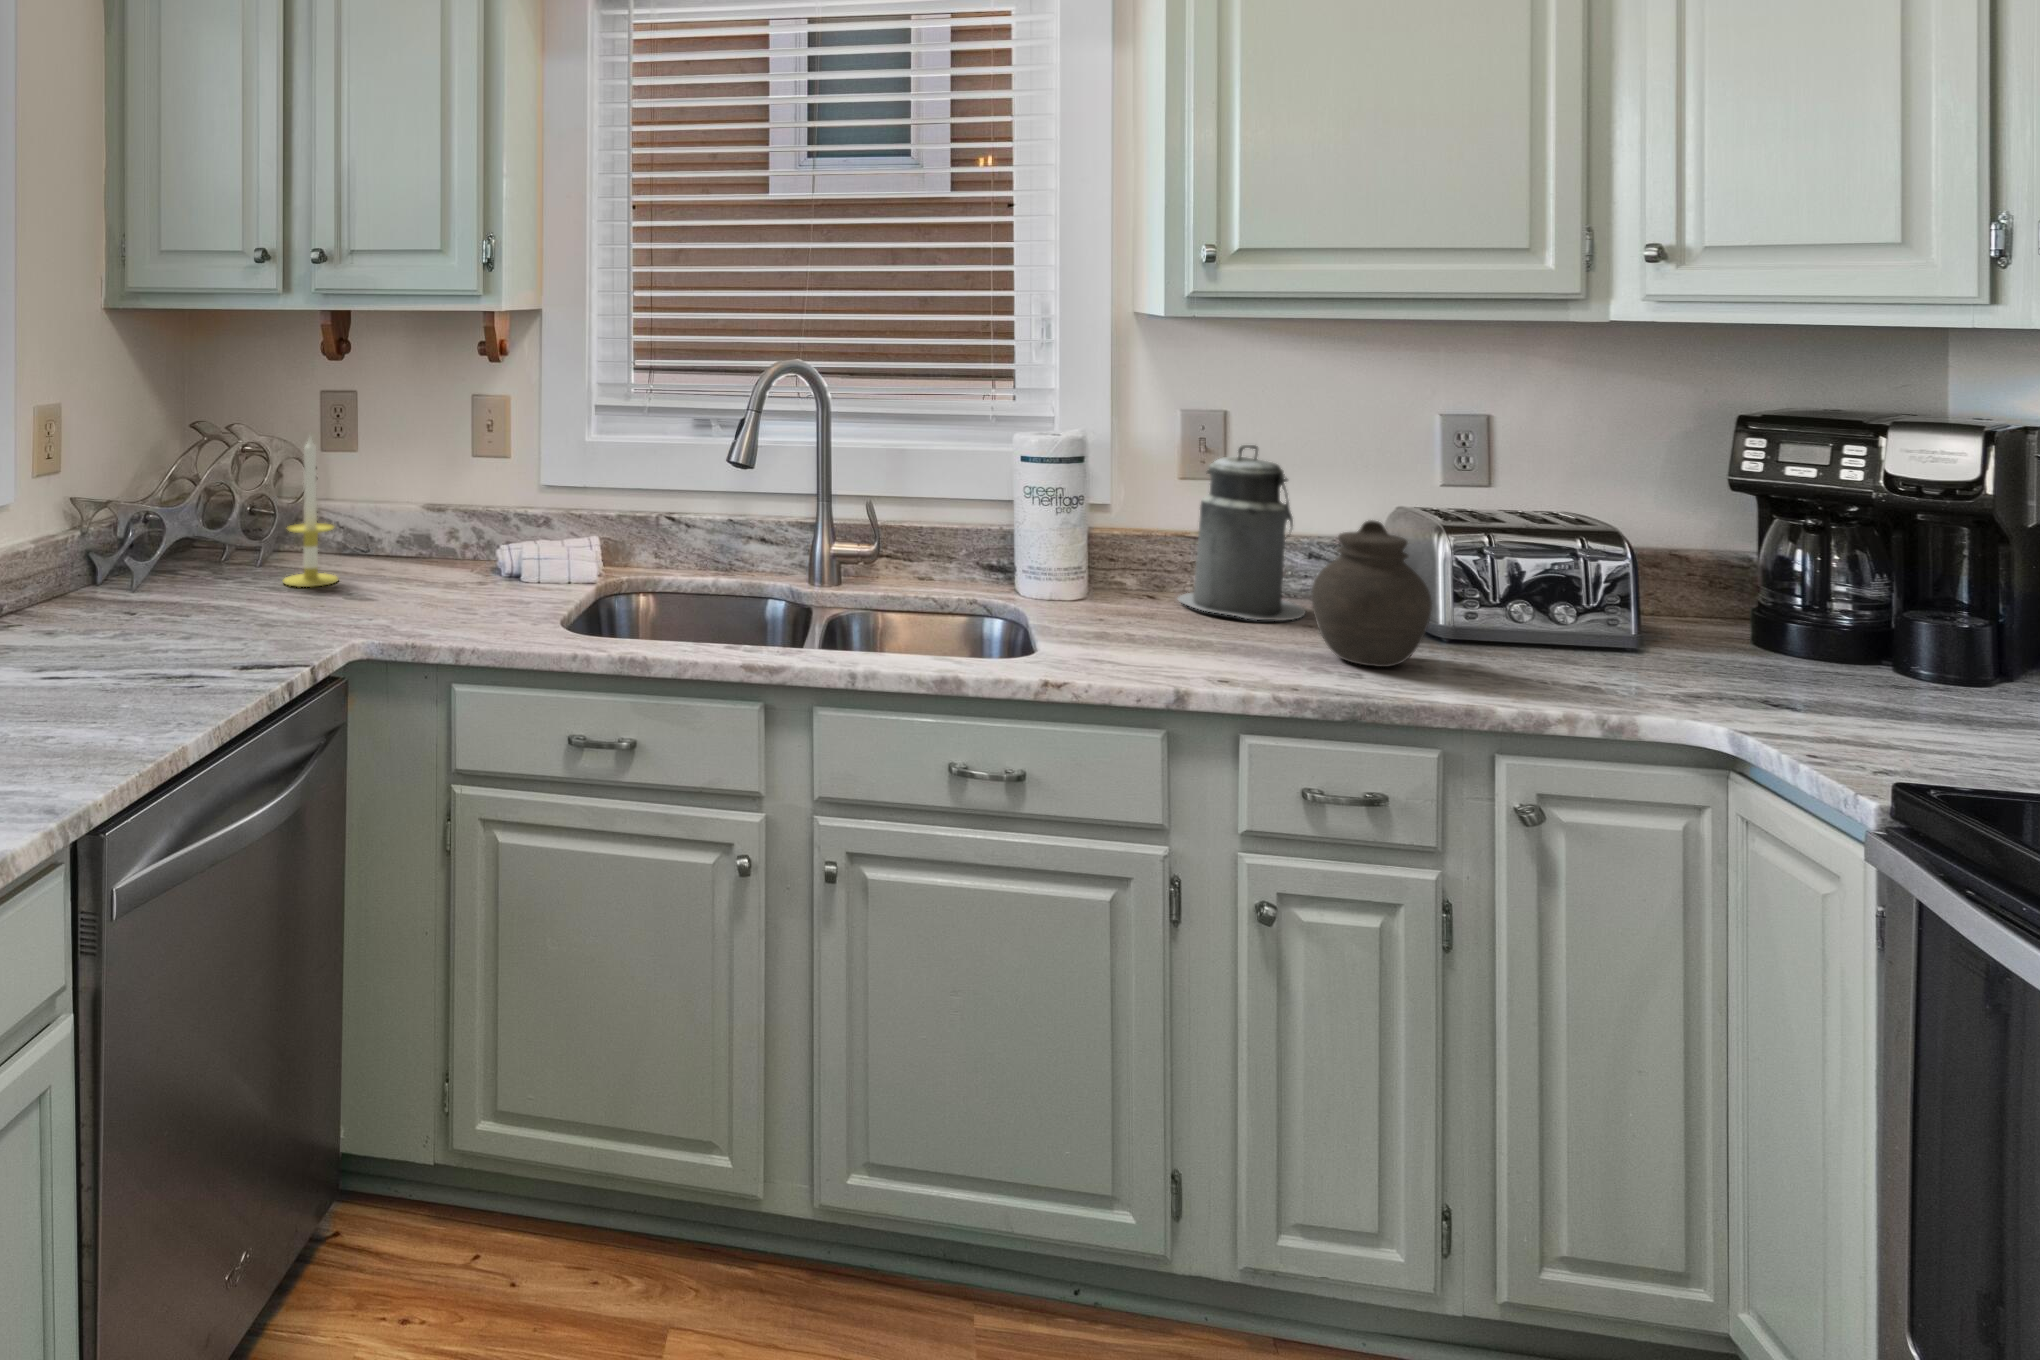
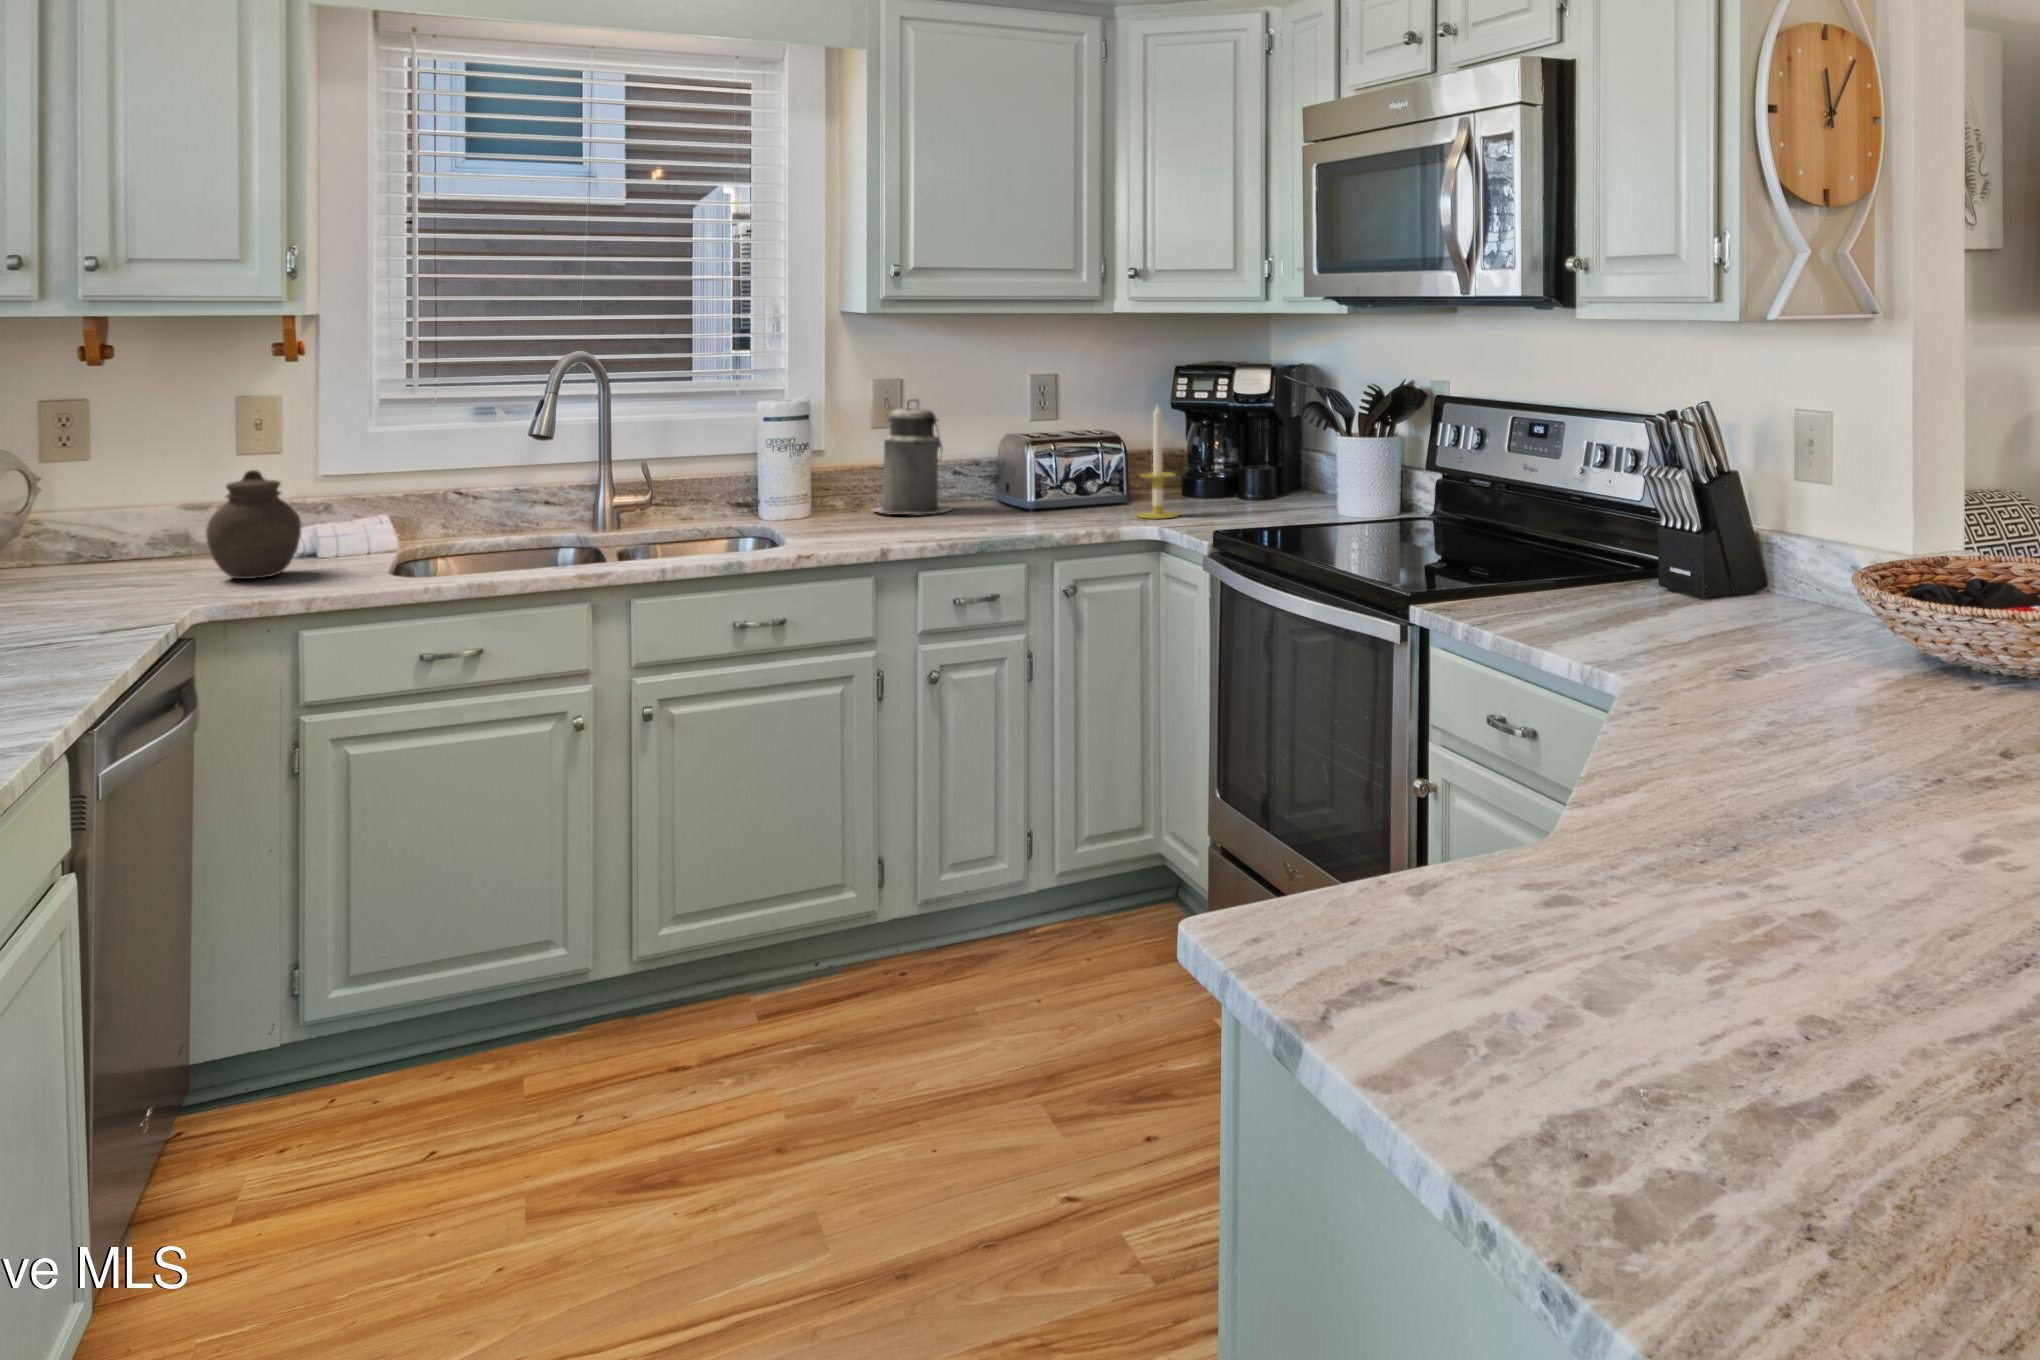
candle: present [283,437,338,587] -> present [1138,405,1178,519]
jar: present [1312,520,1432,667] -> present [206,470,301,579]

